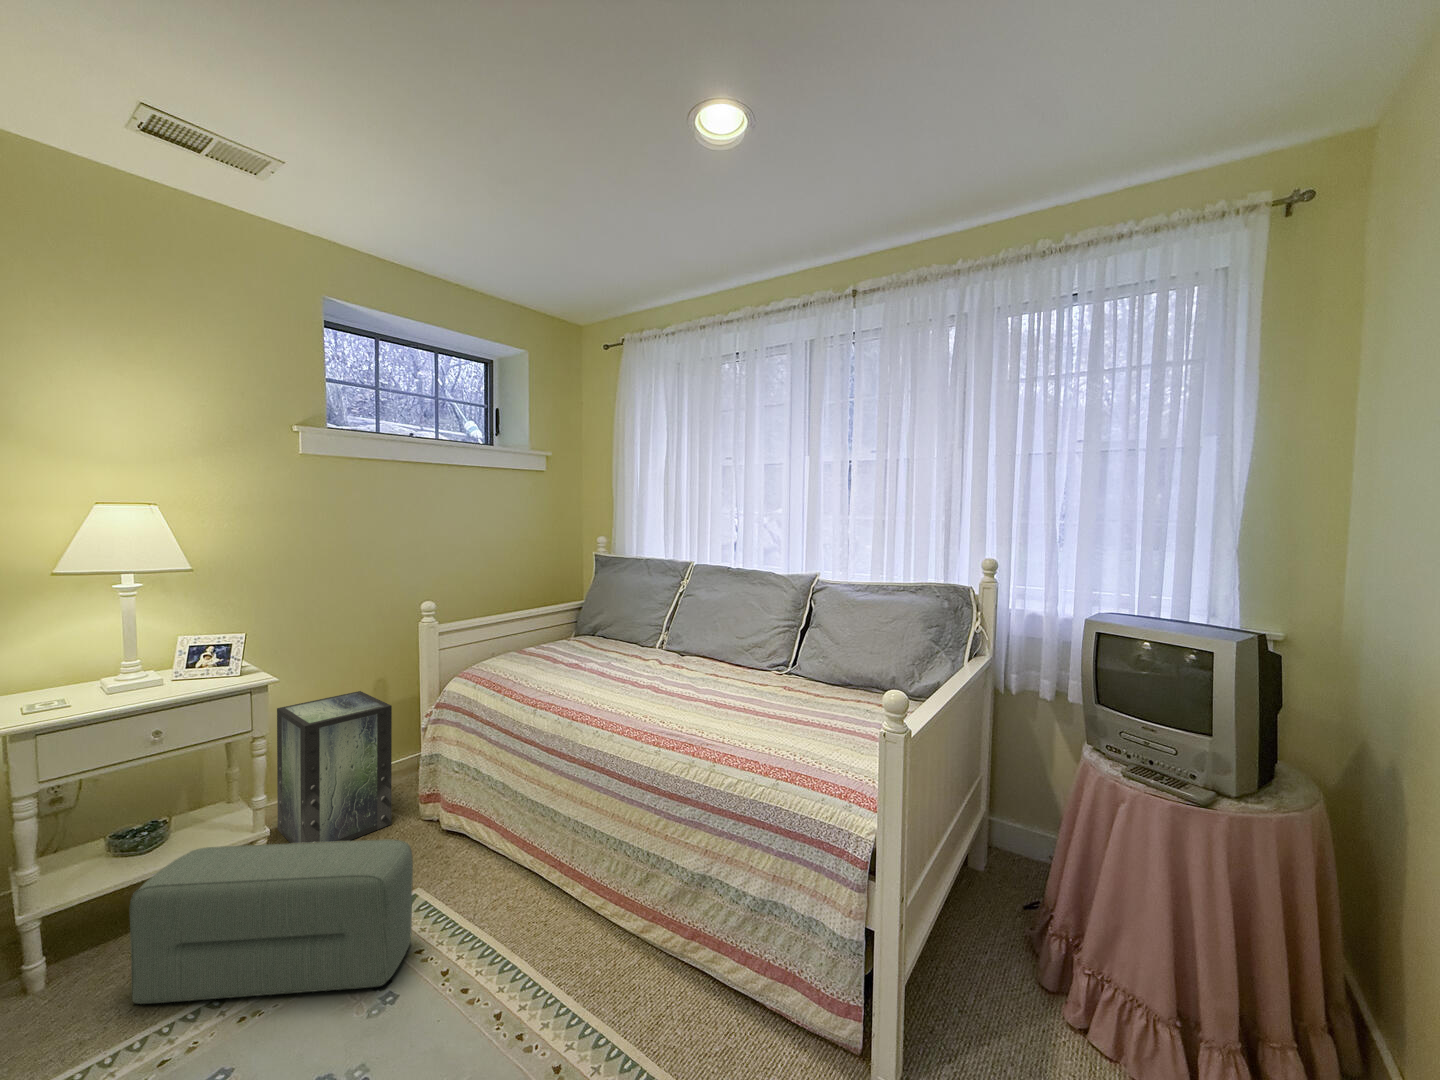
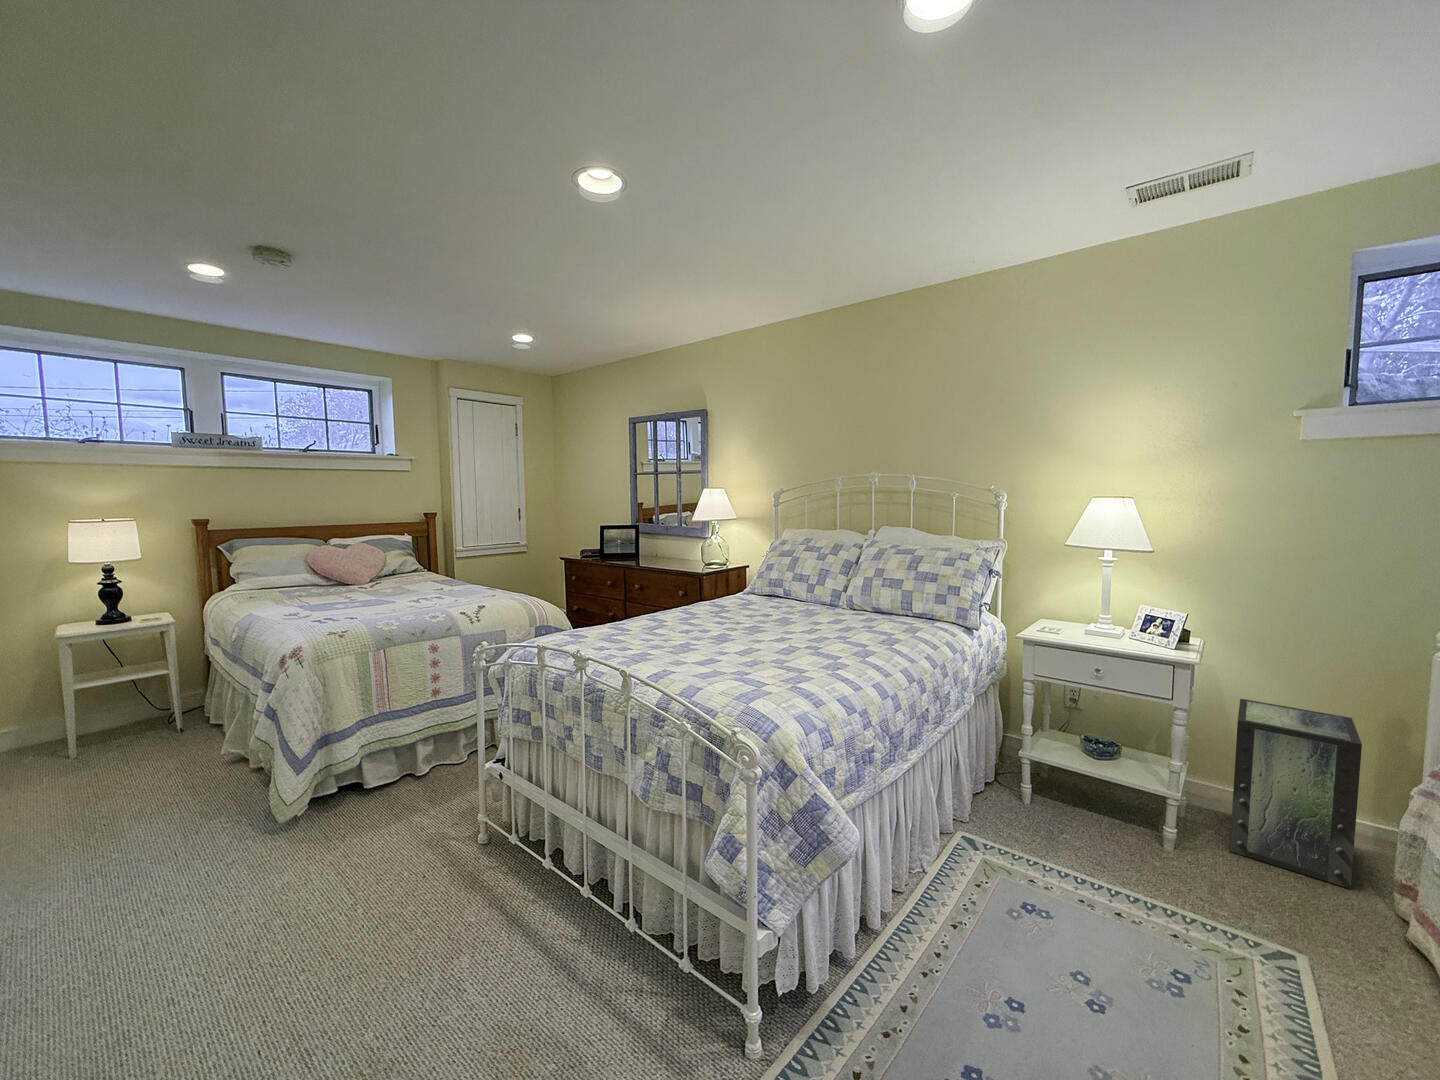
pouf: present [130,839,413,1004] -> none [1049,766,1248,980]

